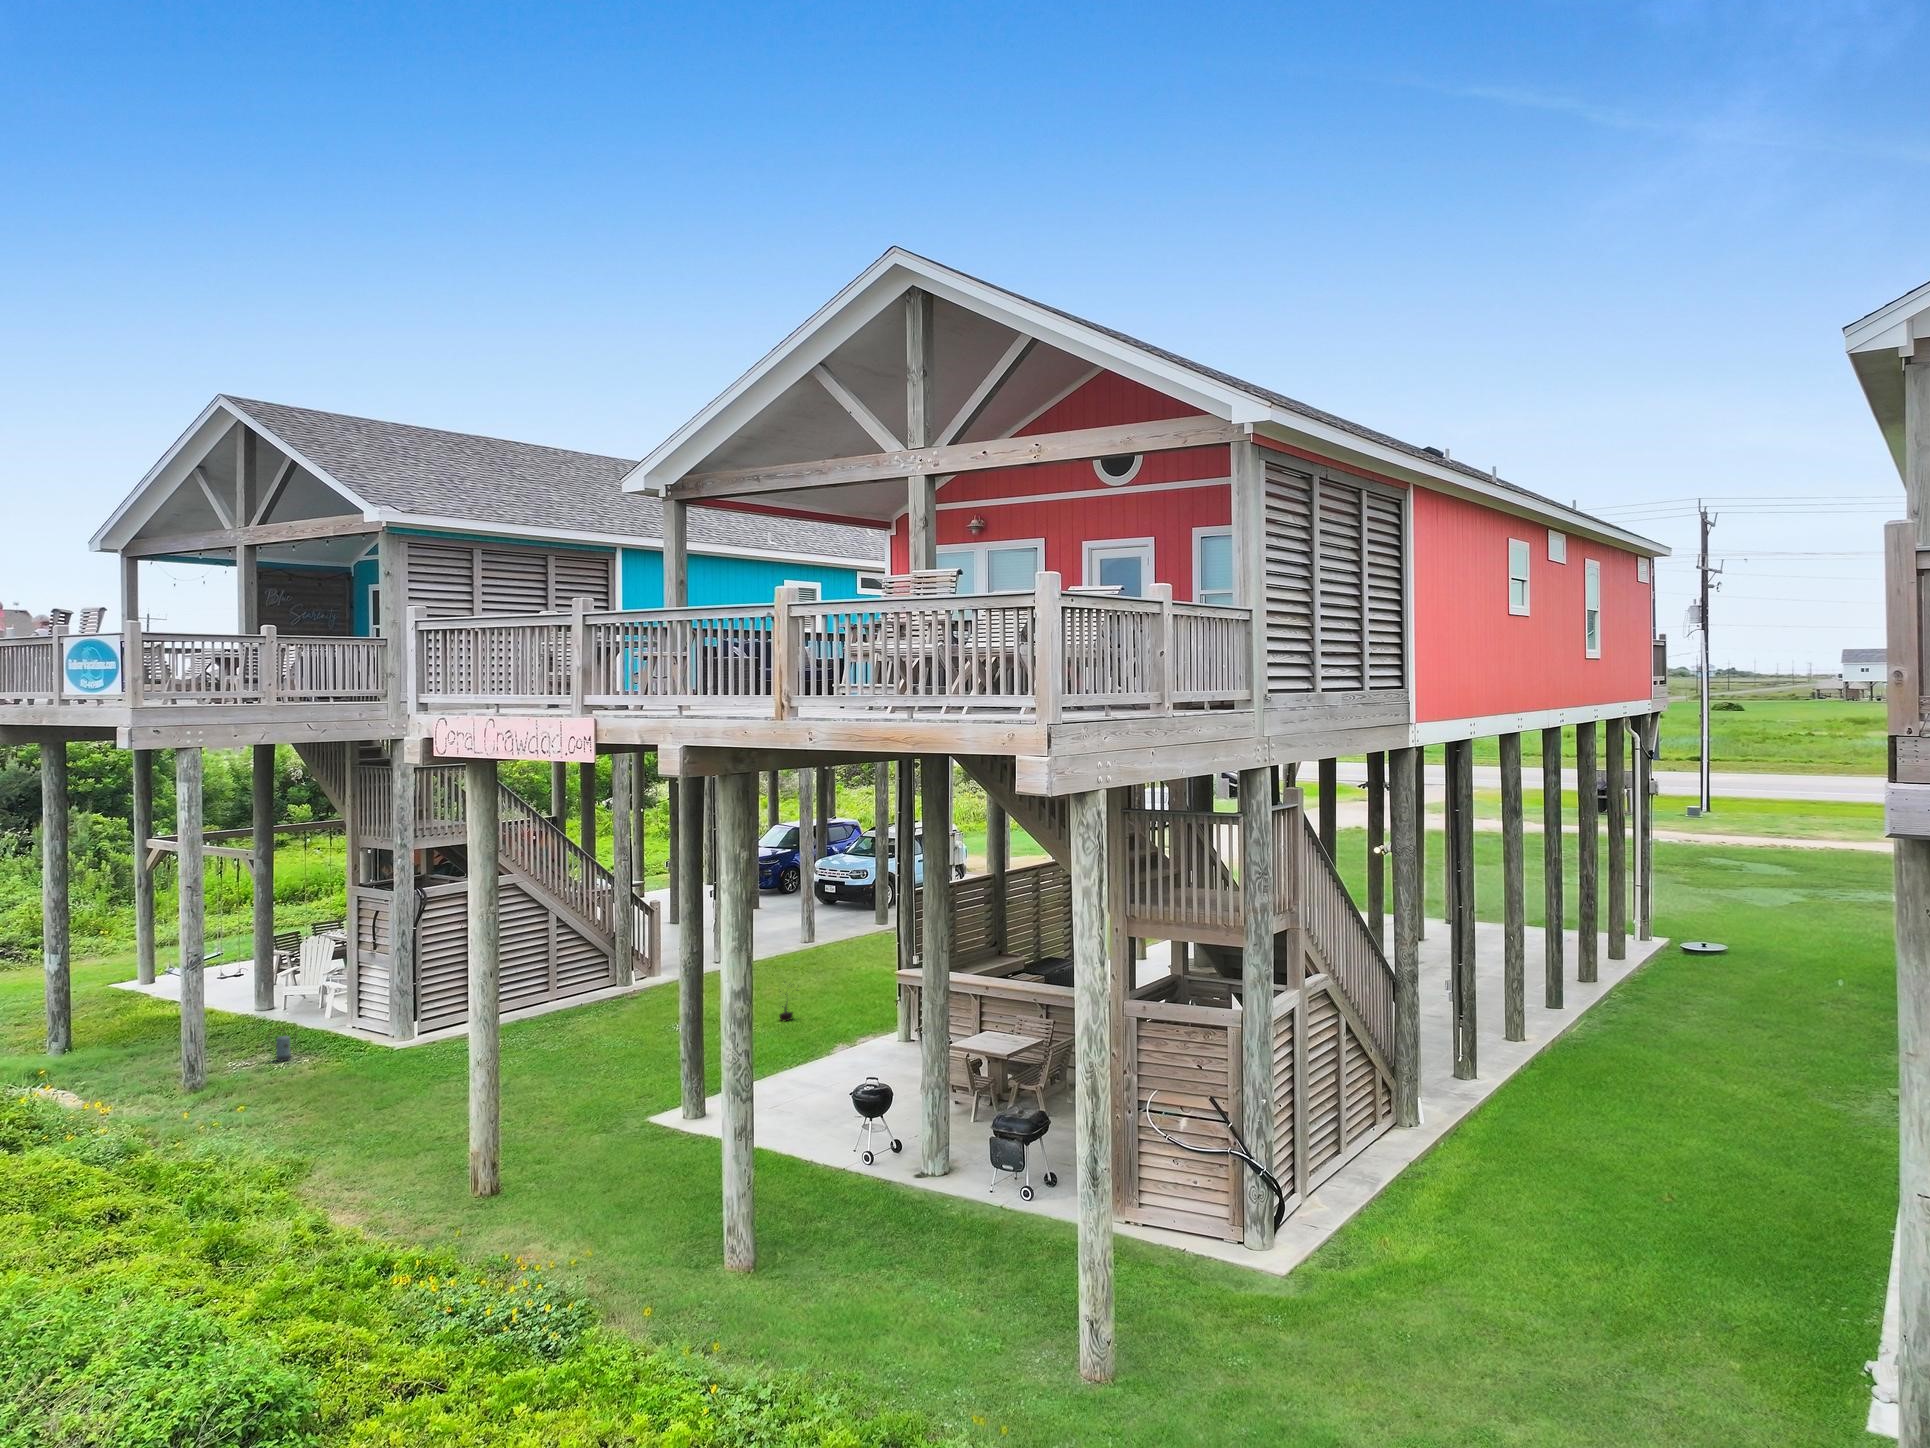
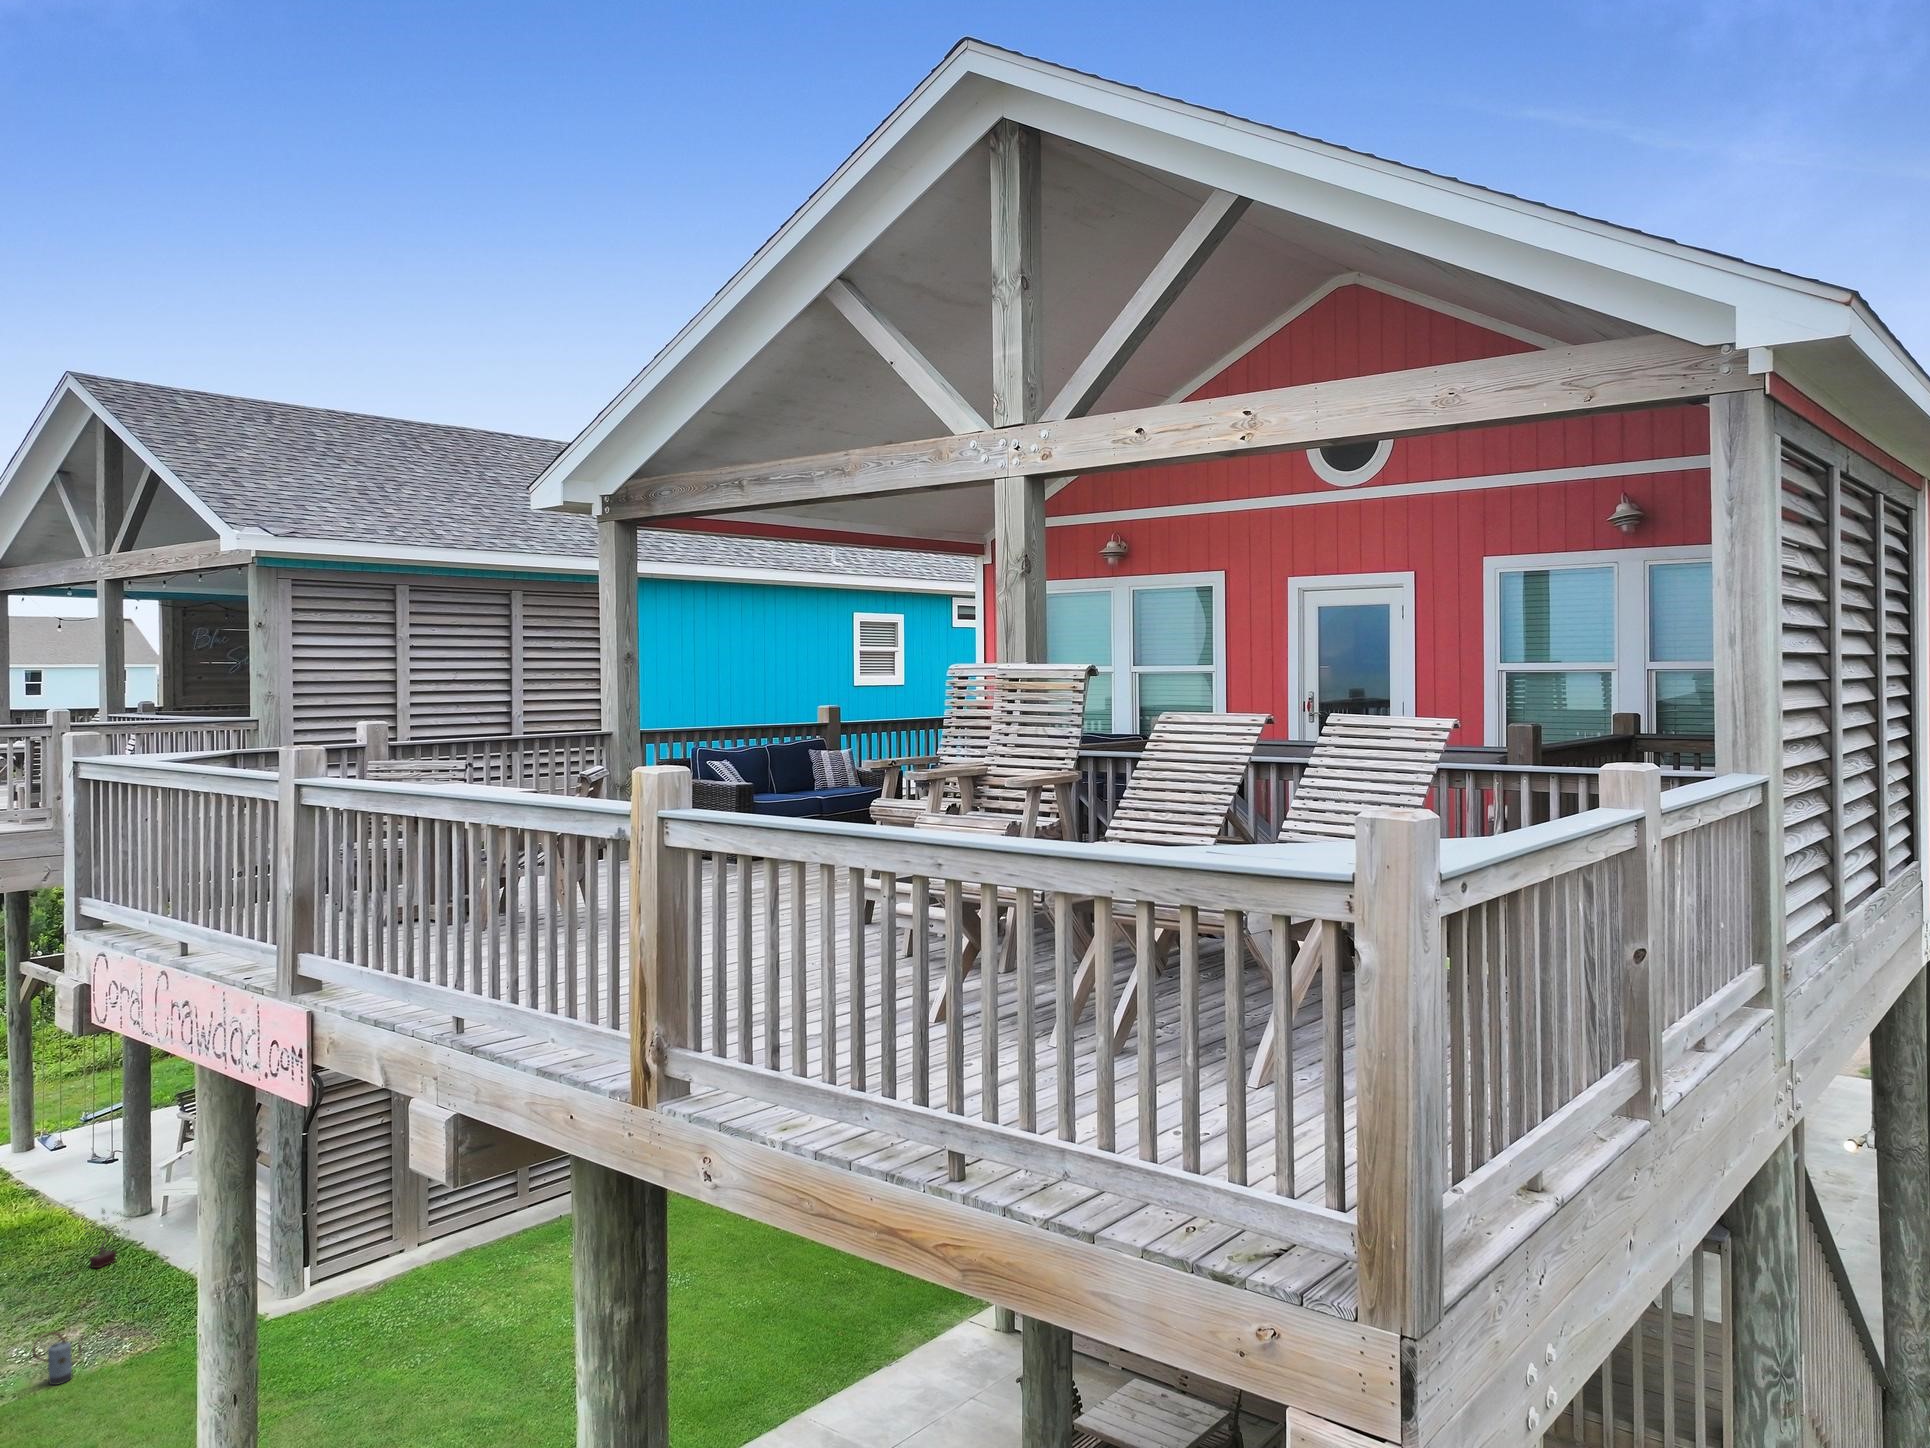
potted plant: present [779,984,793,1021] -> present [85,1210,135,1268]

